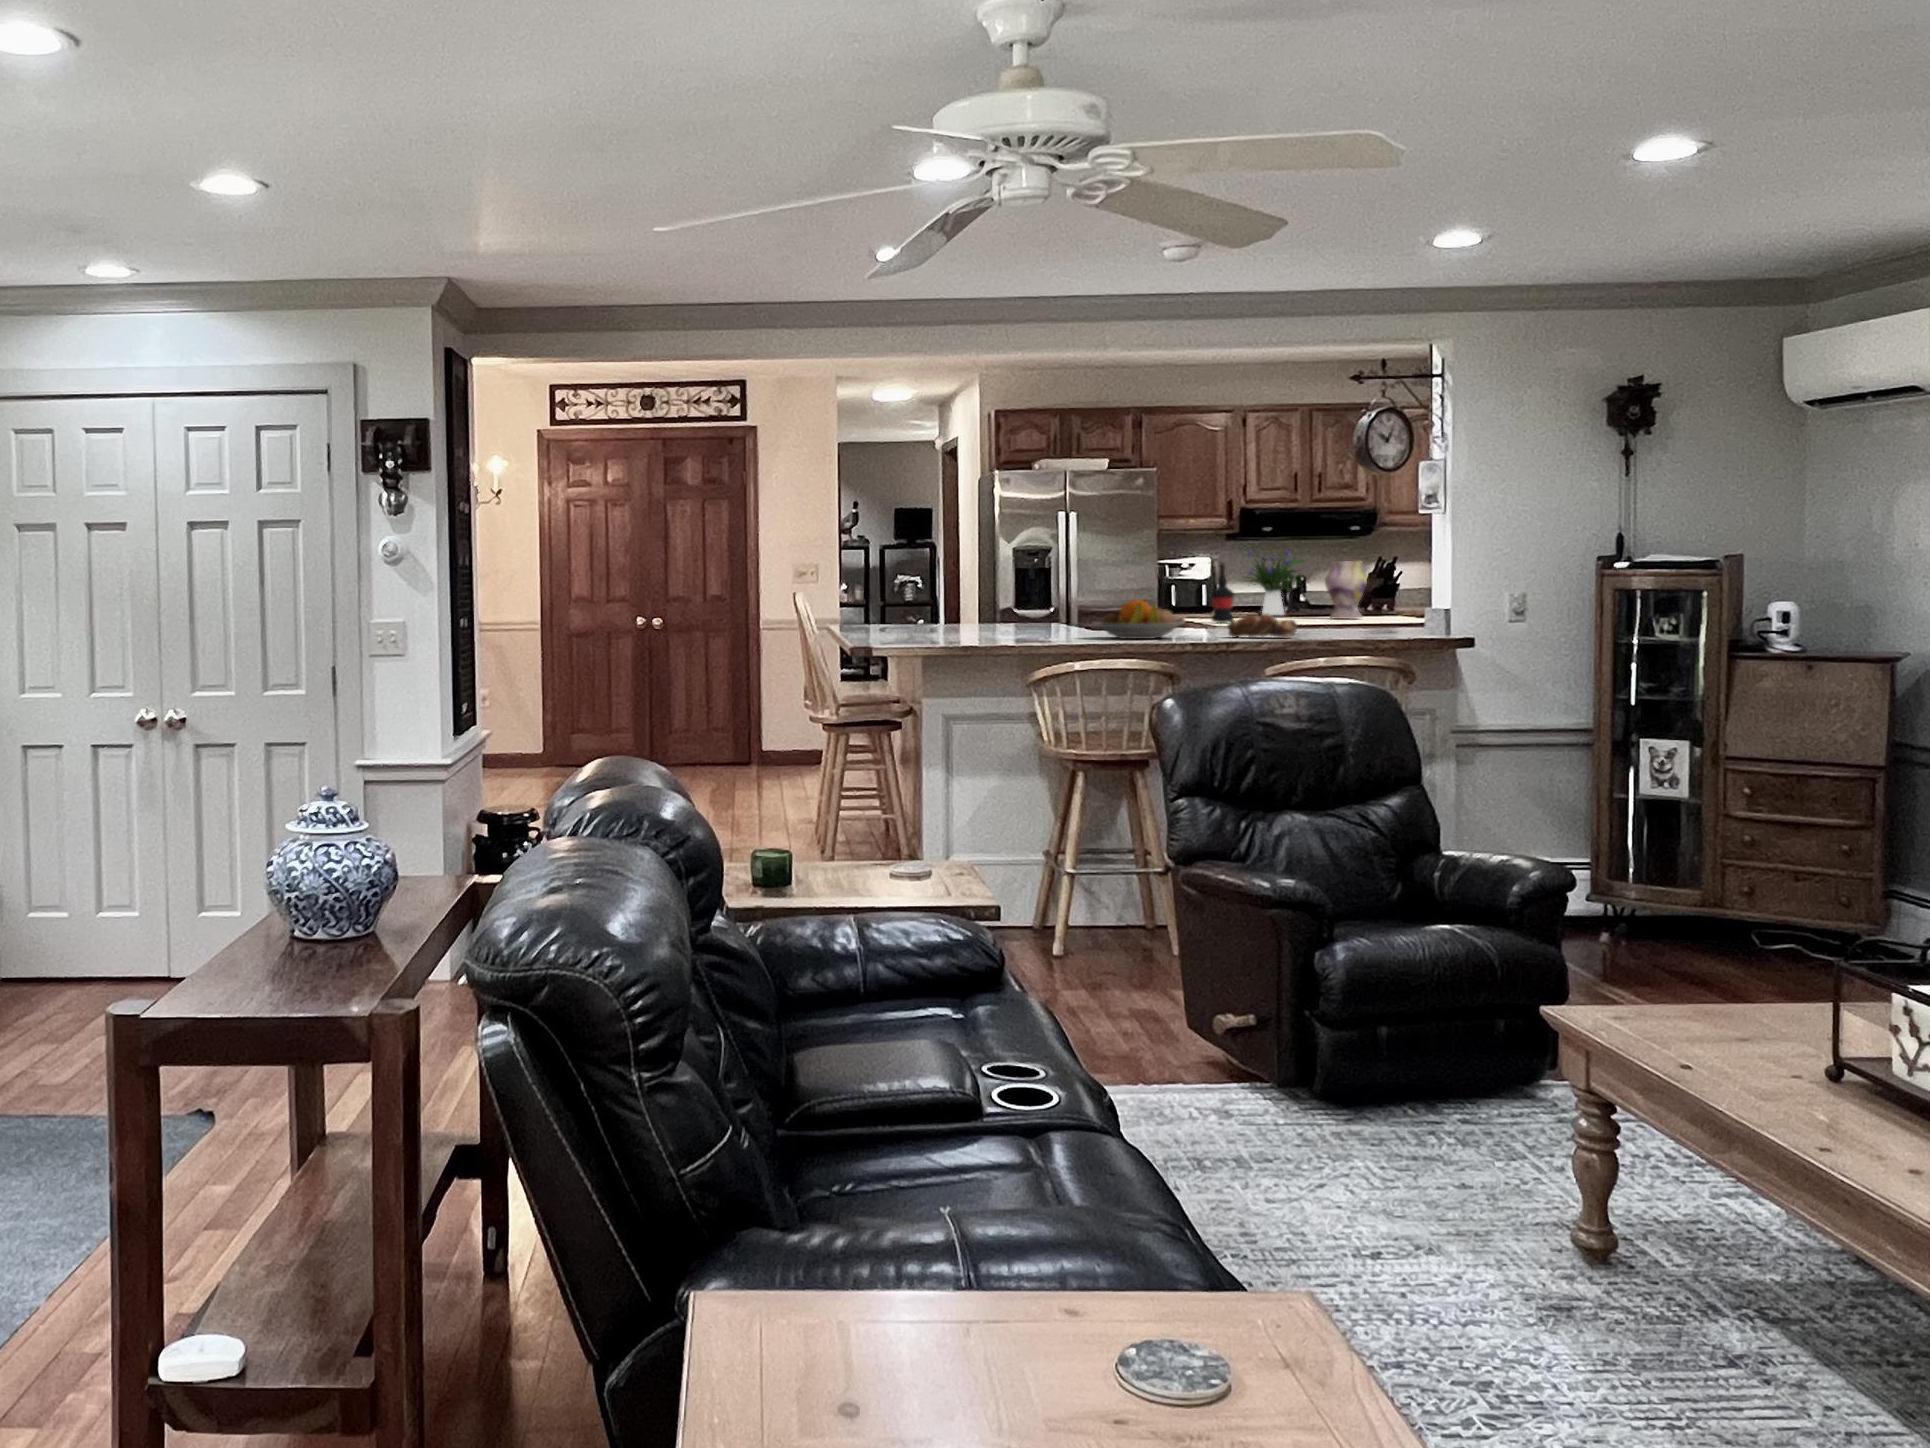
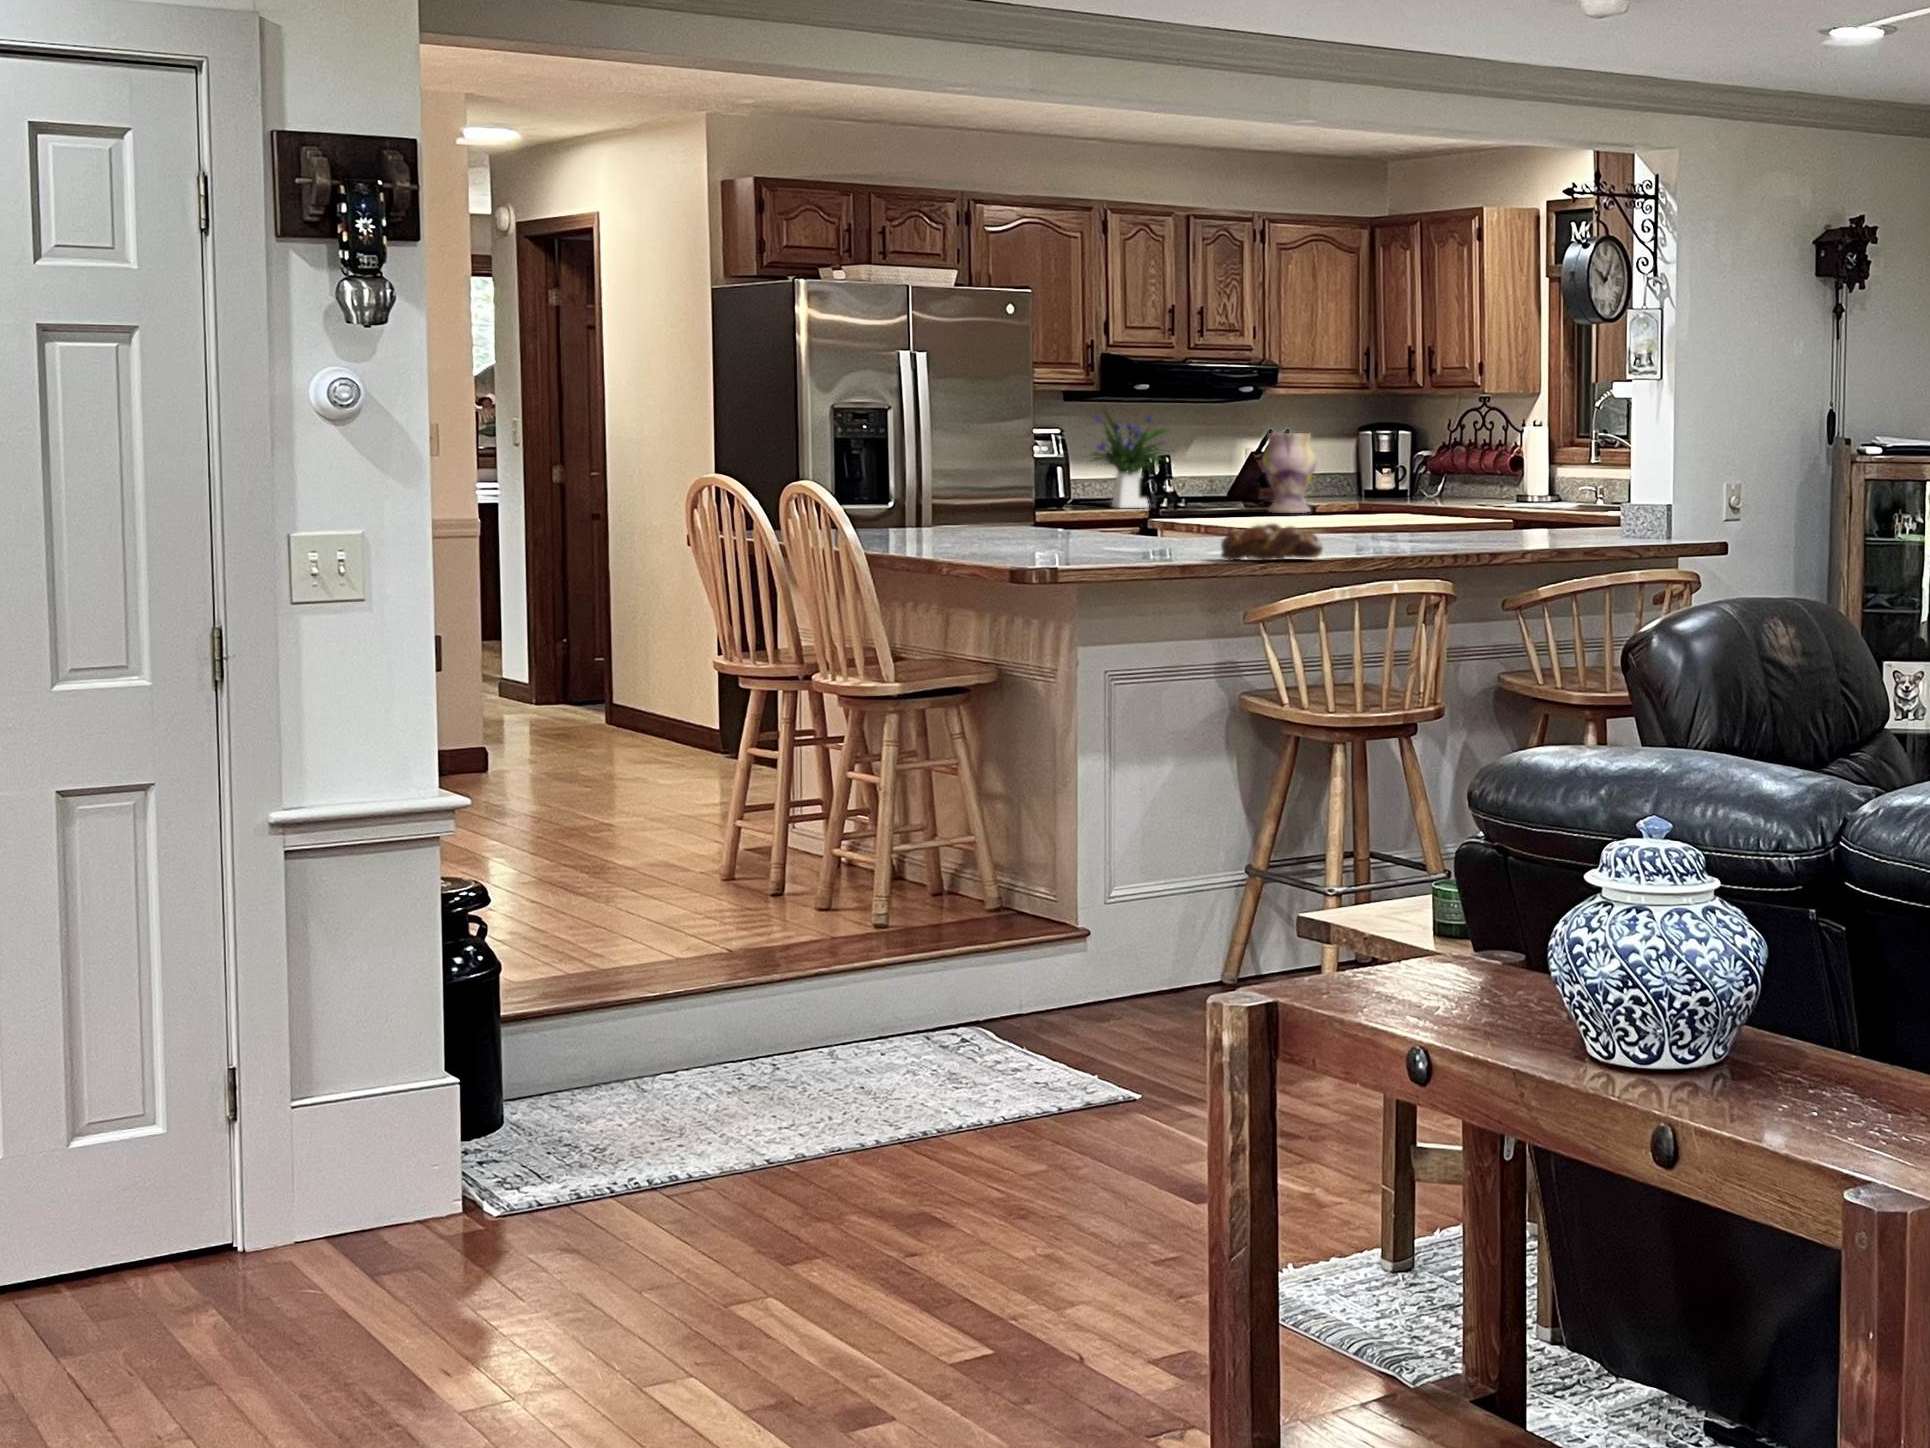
wine bottle: present [1211,562,1234,623] -> none [1199,434,1230,522]
fruit bowl: present [1094,600,1184,639] -> none [1343,498,1476,555]
bread loaf: present [1227,614,1297,637] -> present [1221,524,1323,560]

